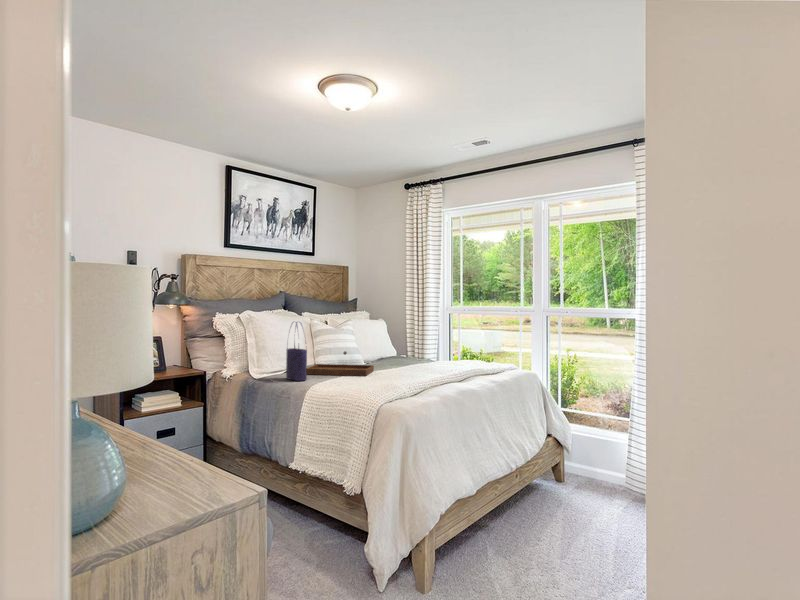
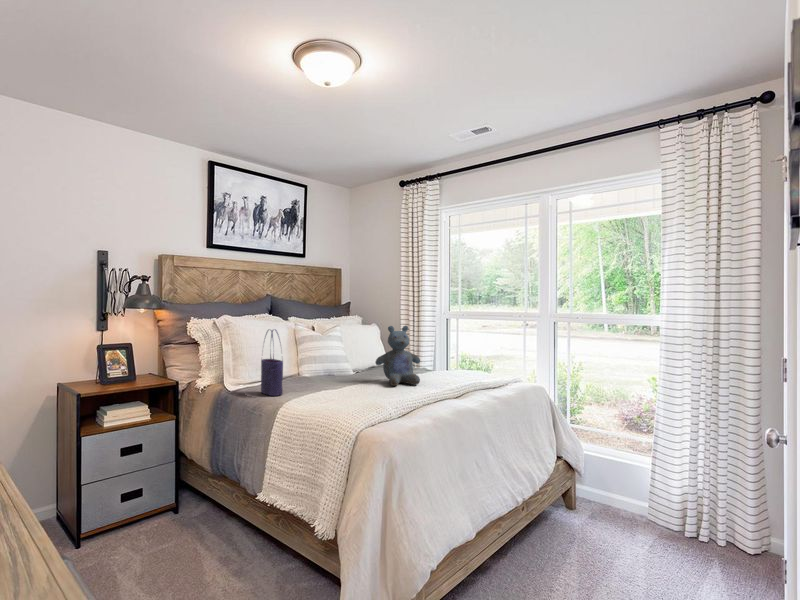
stuffed bear: none [387,319,428,373] -> present [375,326,420,386]
tray: present [306,351,374,376] -> none [285,361,360,390]

